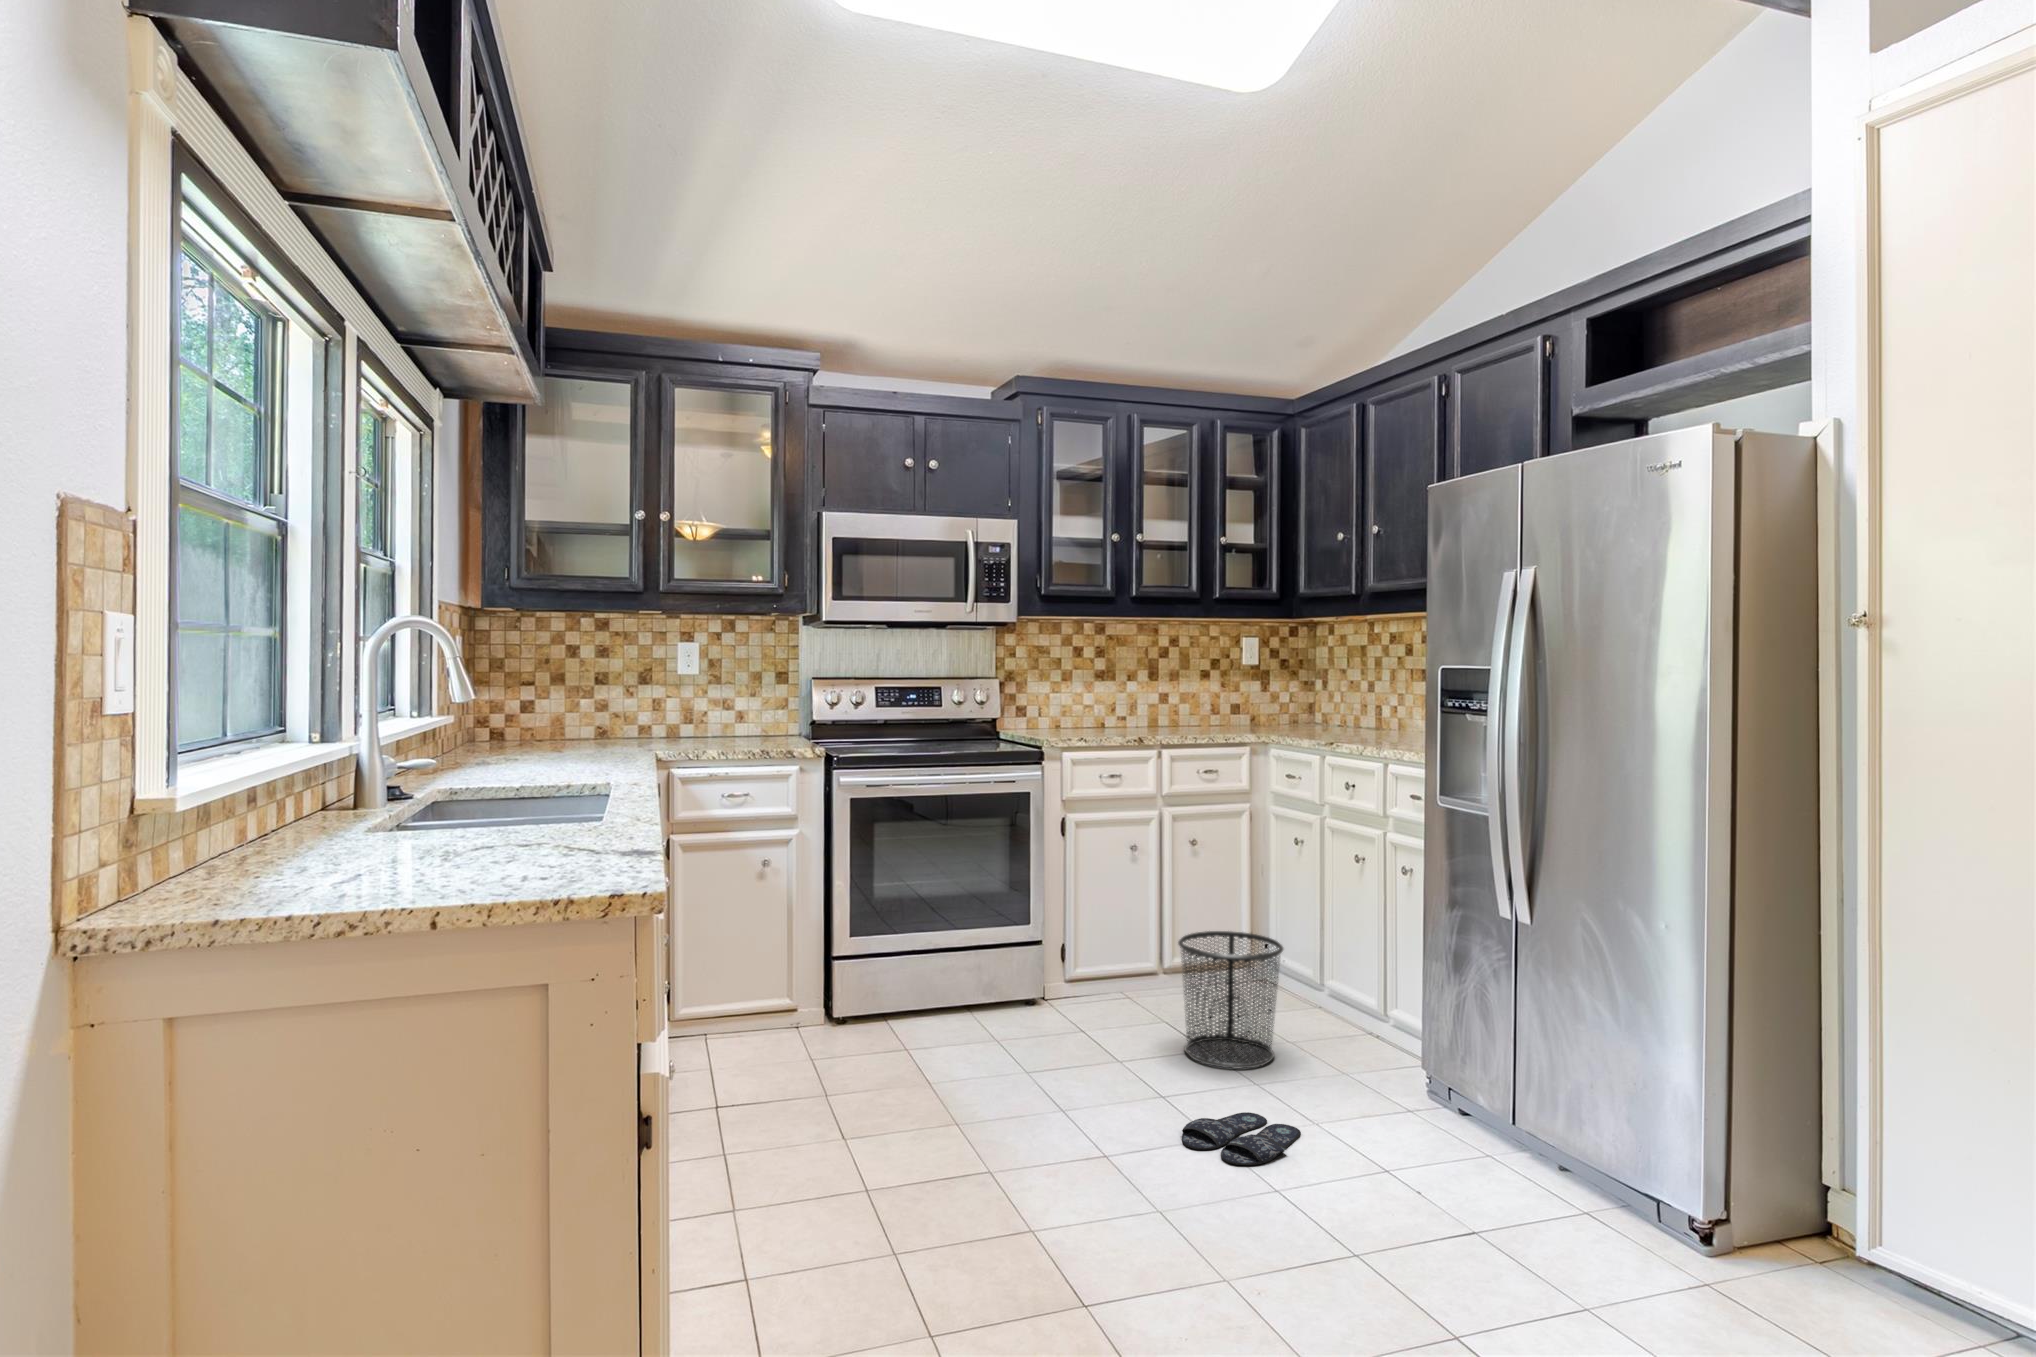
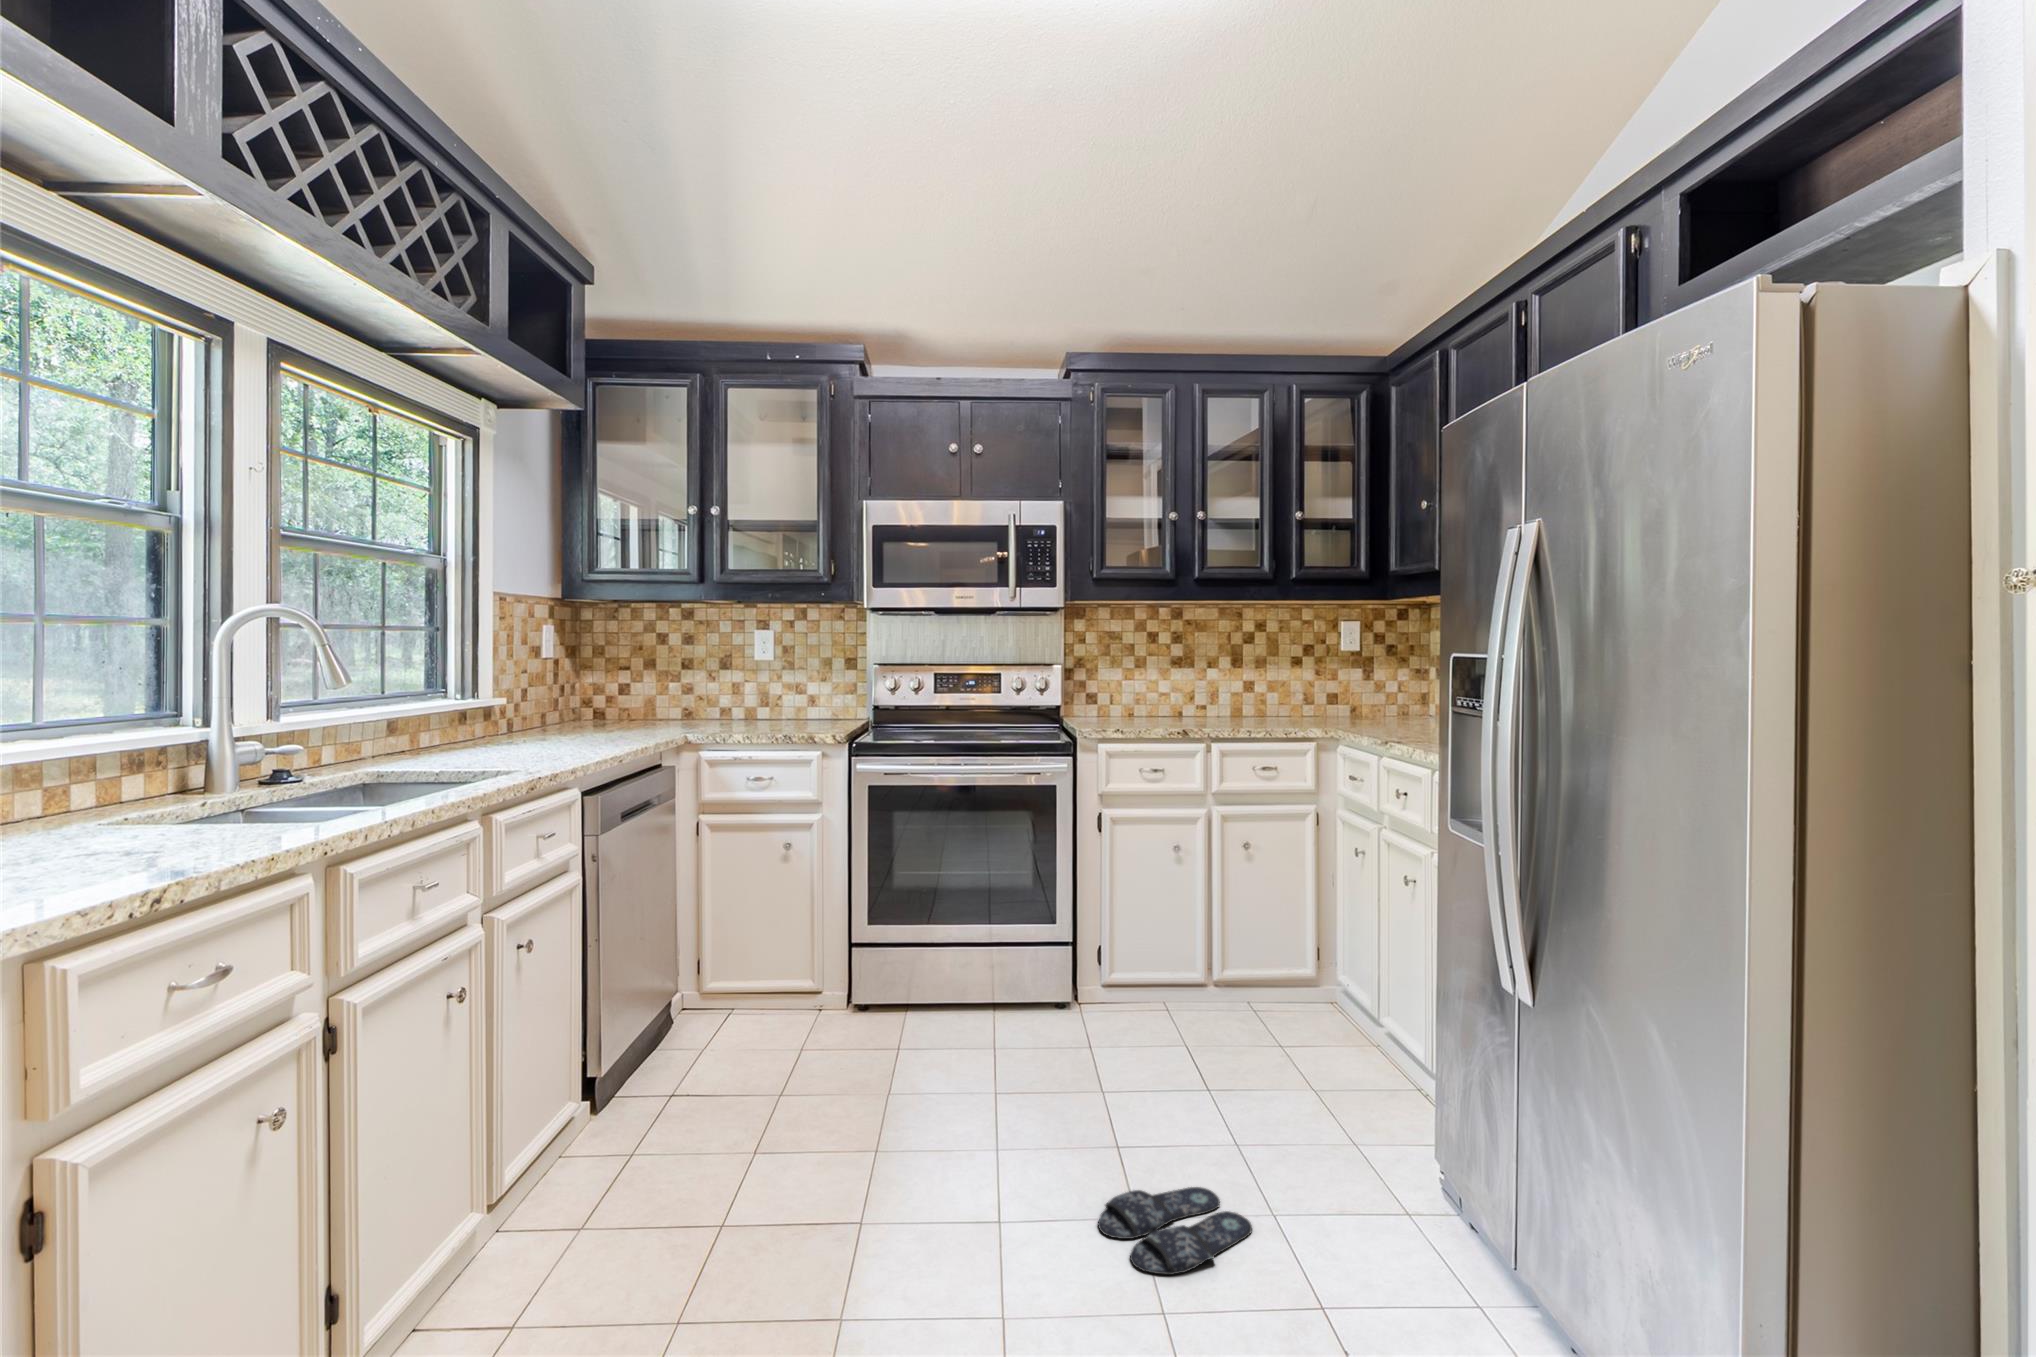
waste bin: present [1178,931,1283,1068] -> none [1174,951,1296,1119]

